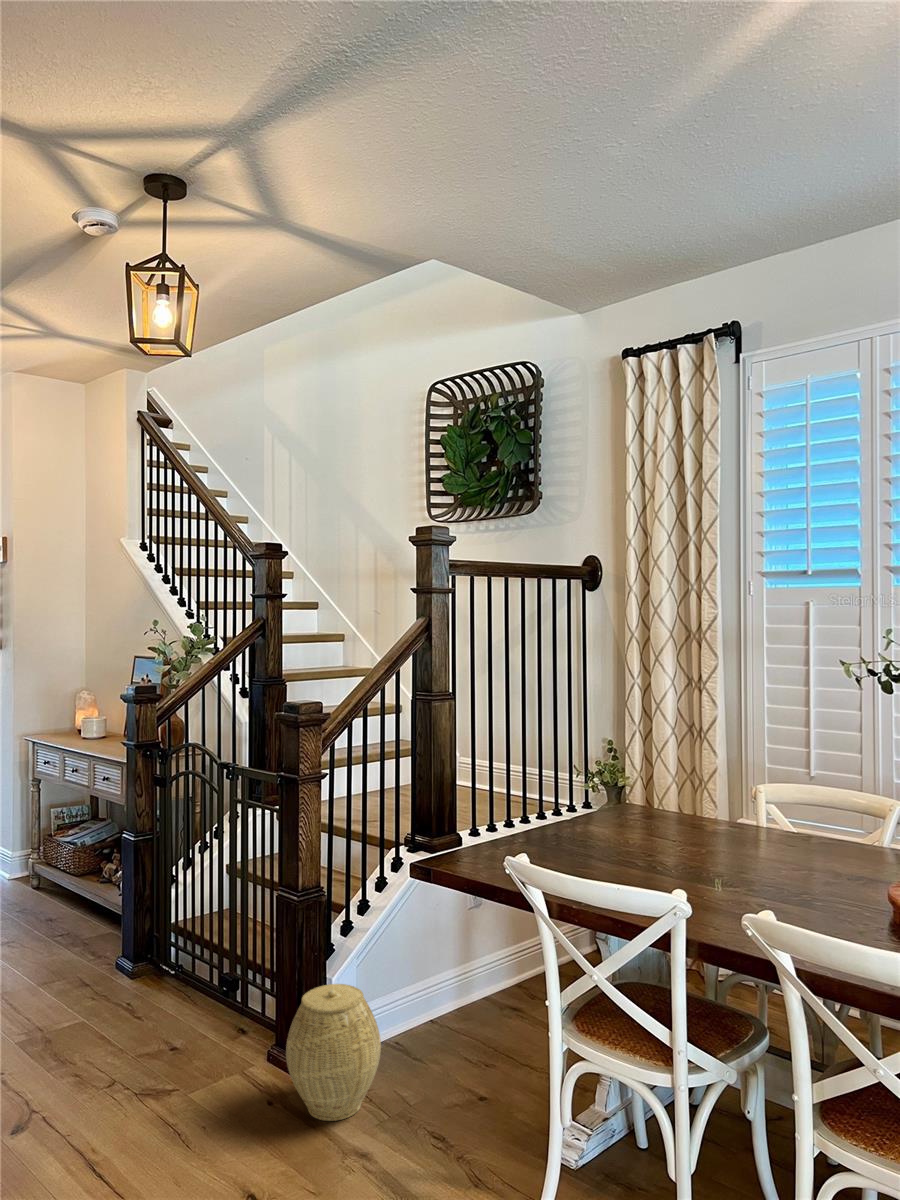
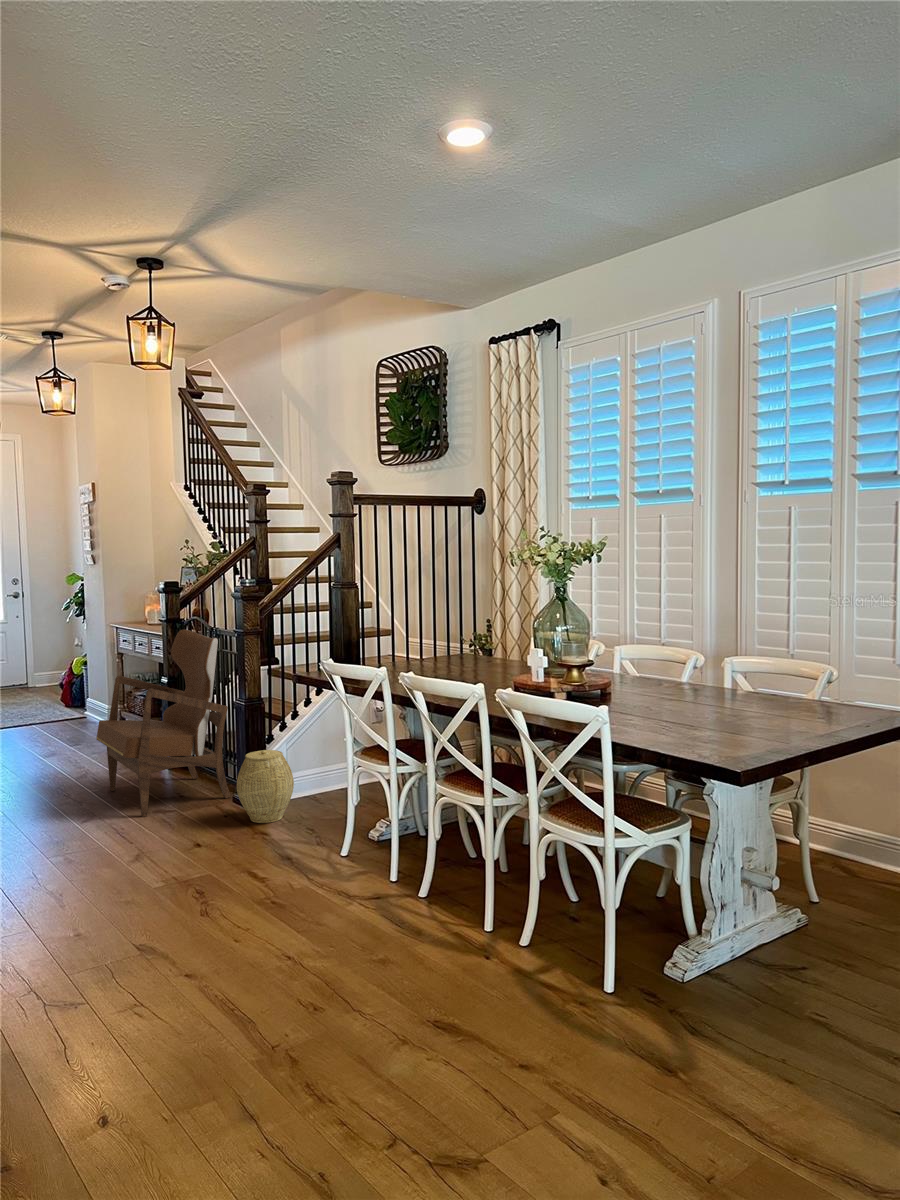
armchair: none [25,768,253,1112] -> present [96,630,231,817]

